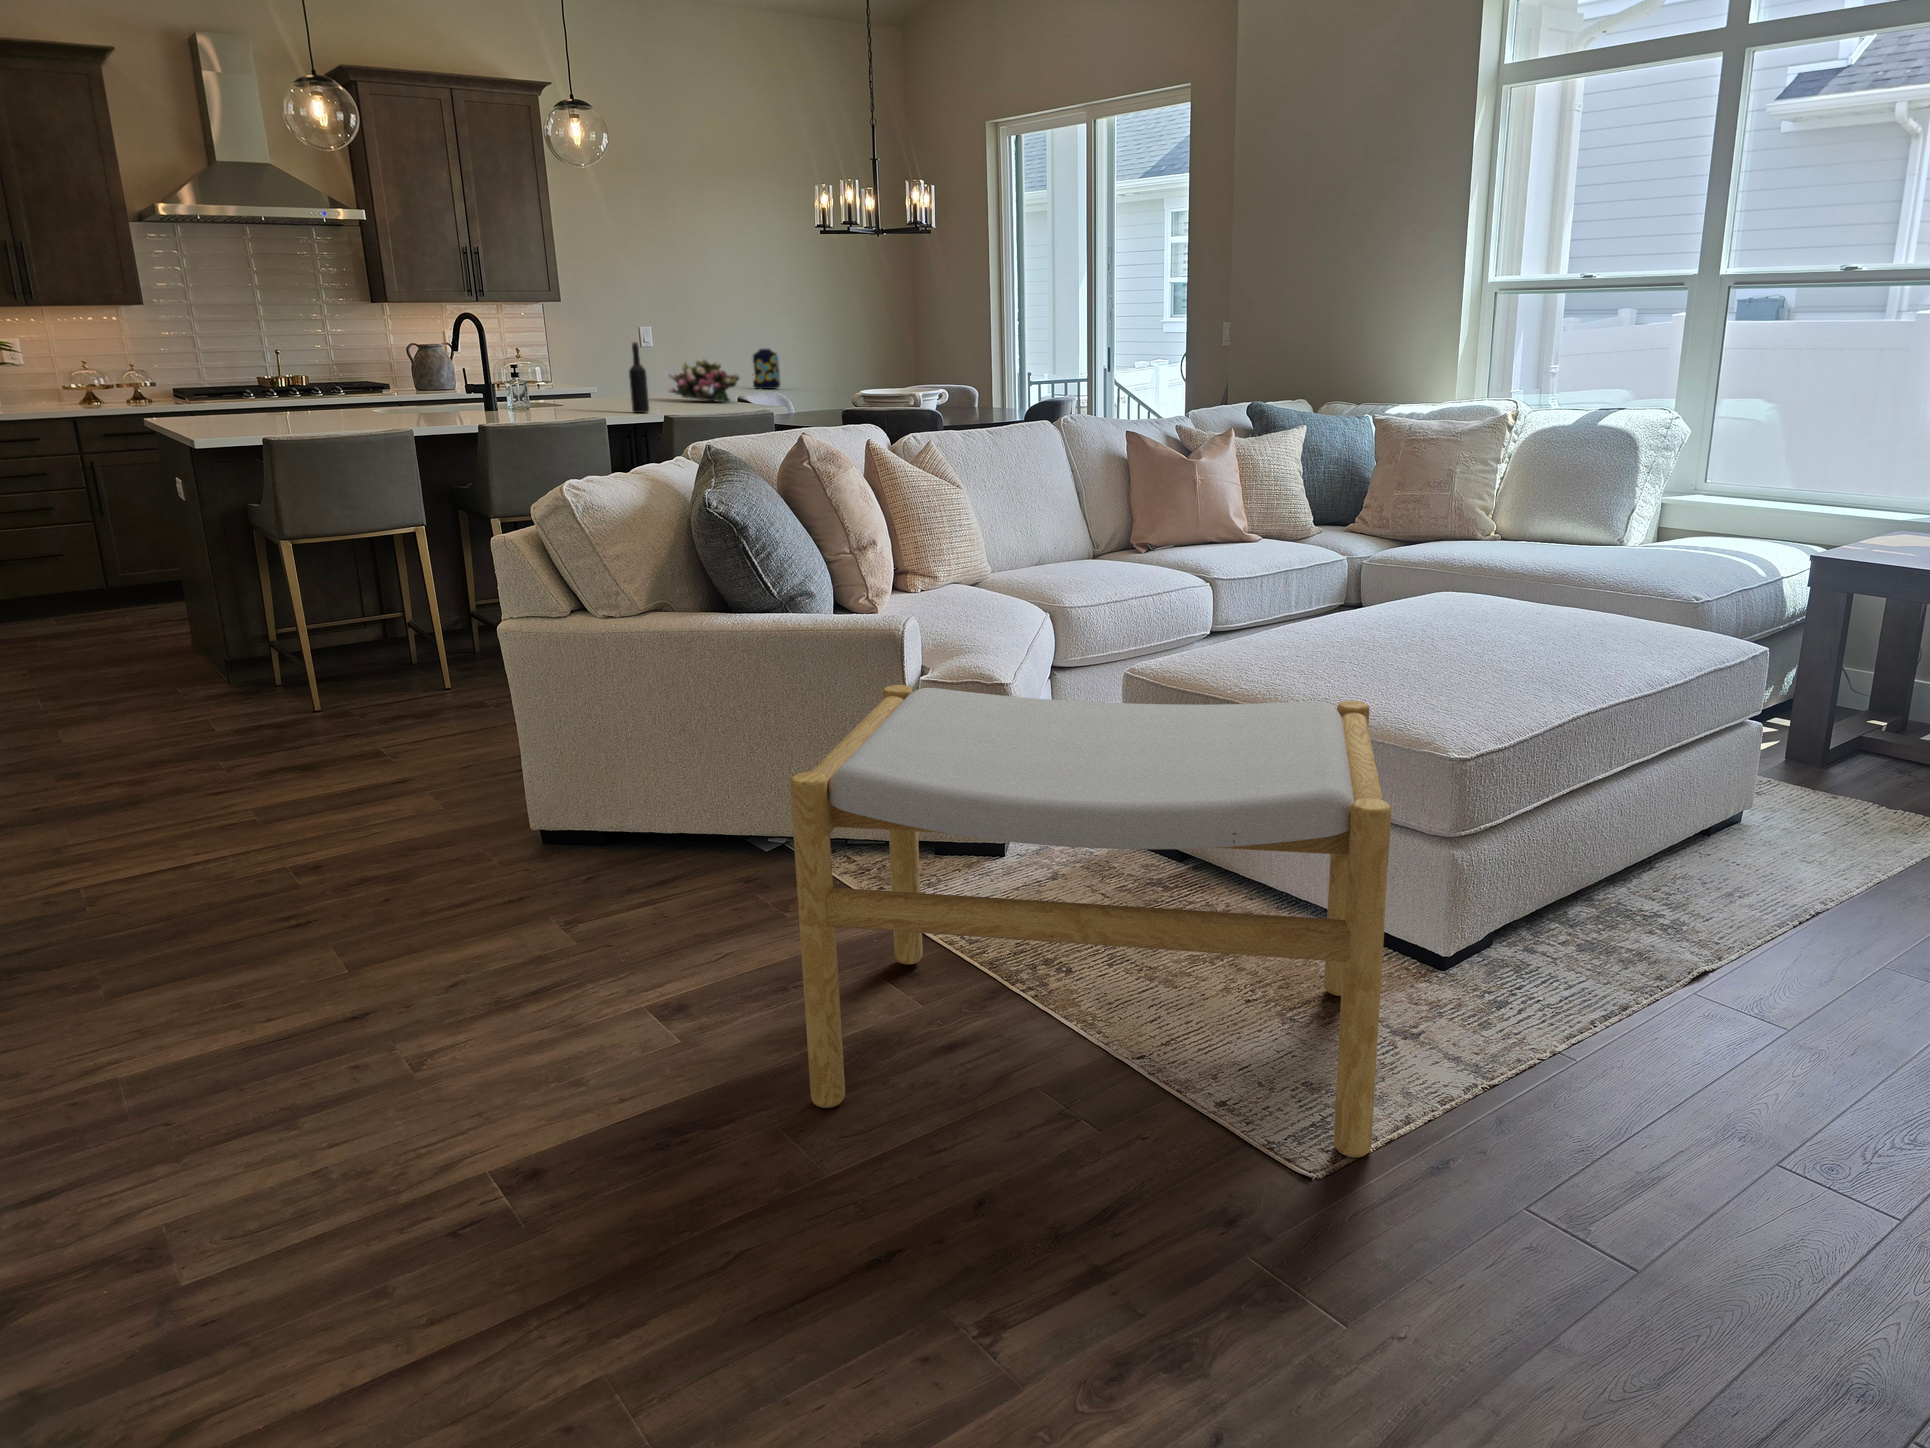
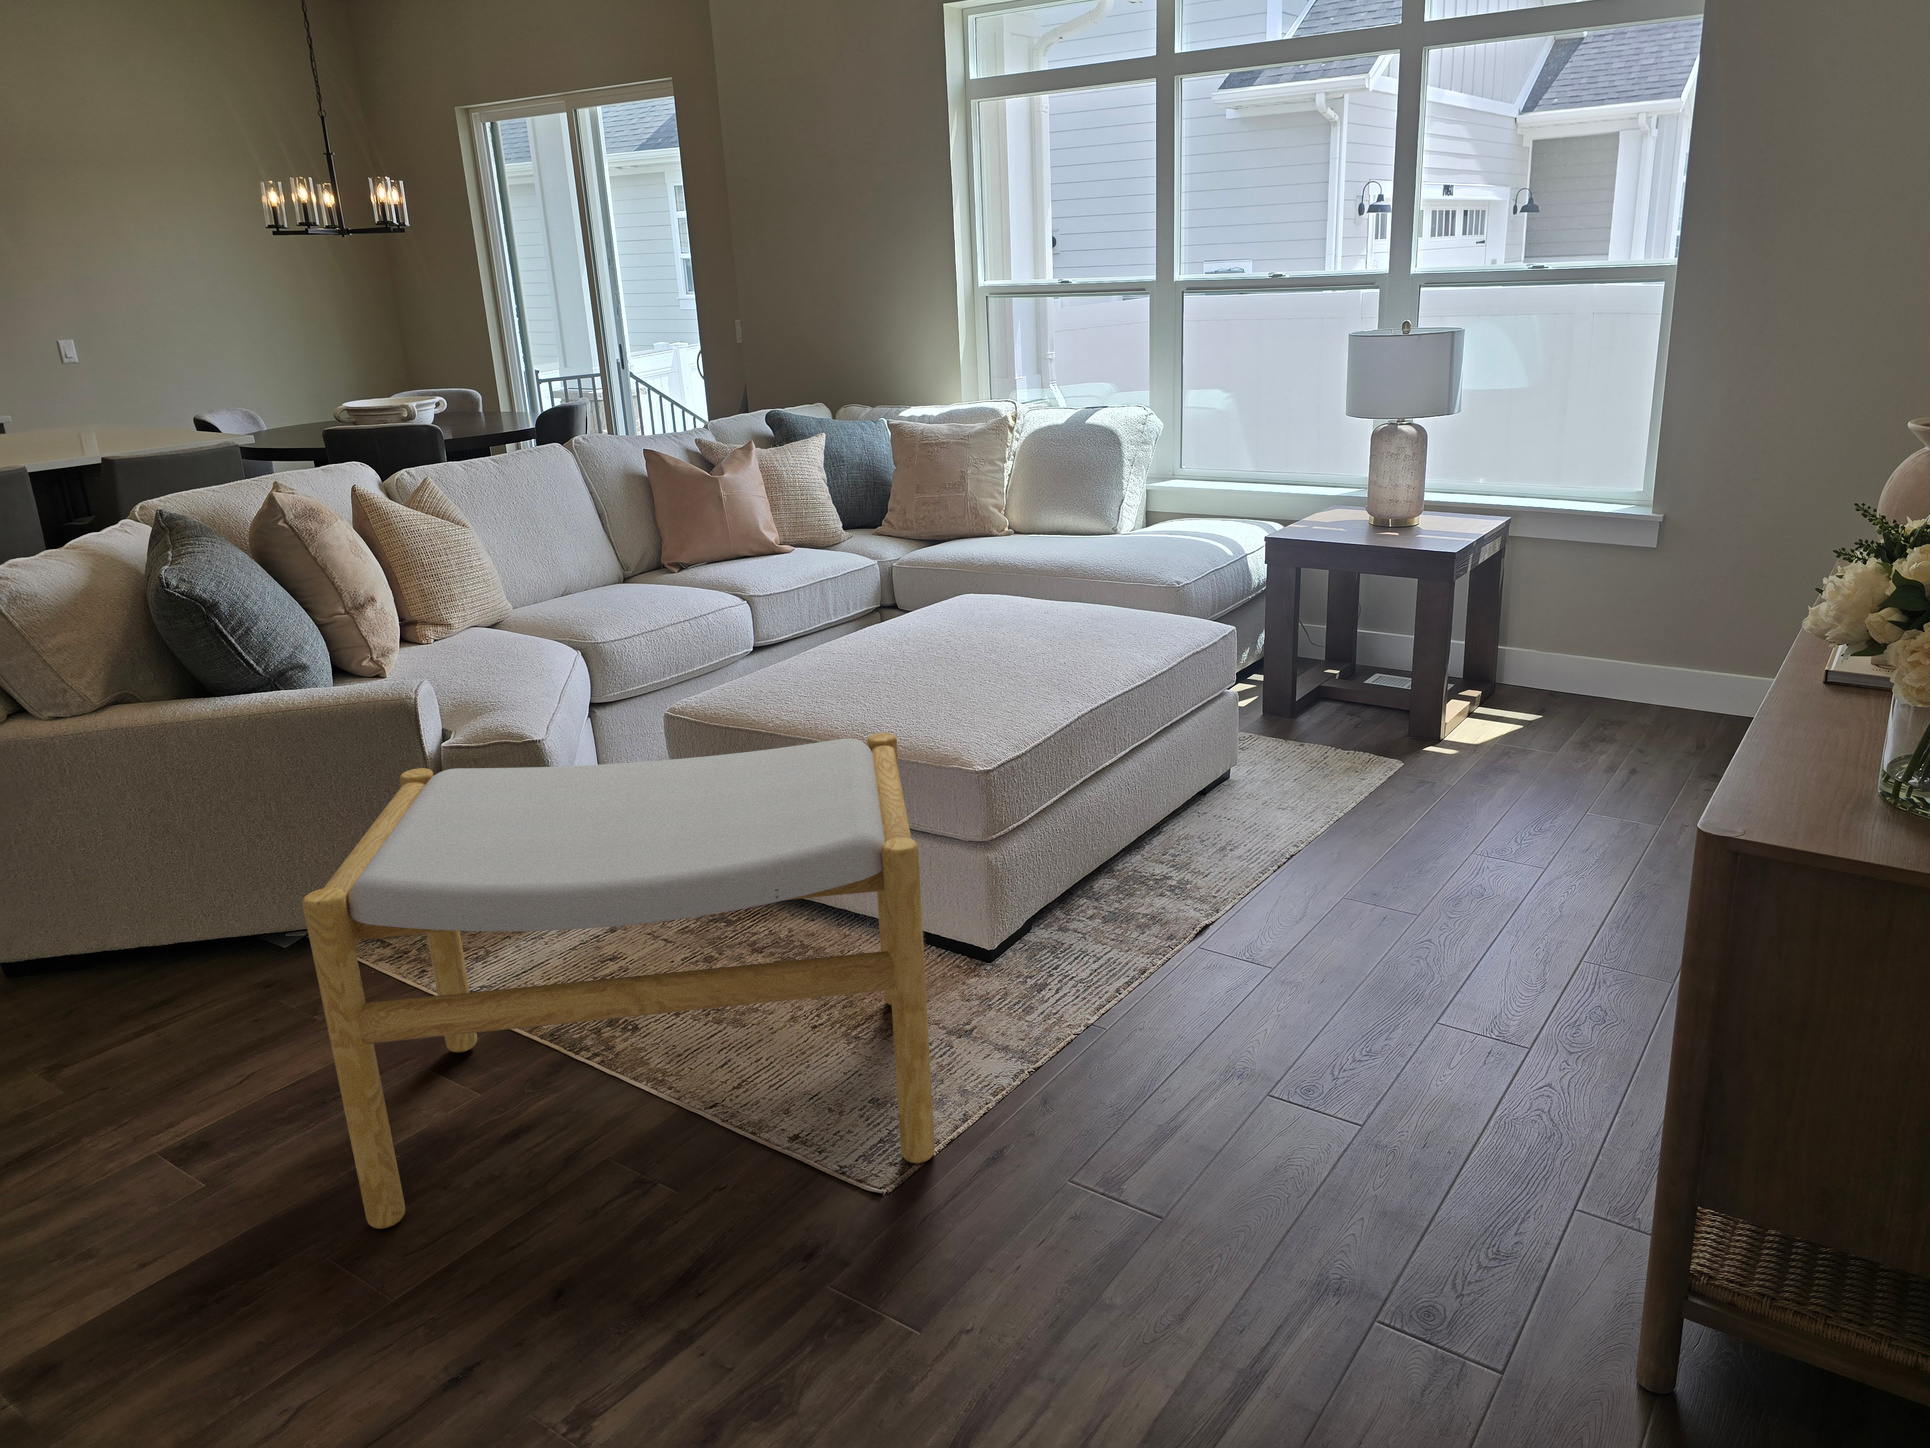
wine bottle: present [629,342,649,413] -> none [40,366,74,449]
vase: present [753,349,780,389] -> none [200,354,241,401]
flower arrangement: present [668,359,739,402] -> none [94,376,188,425]

